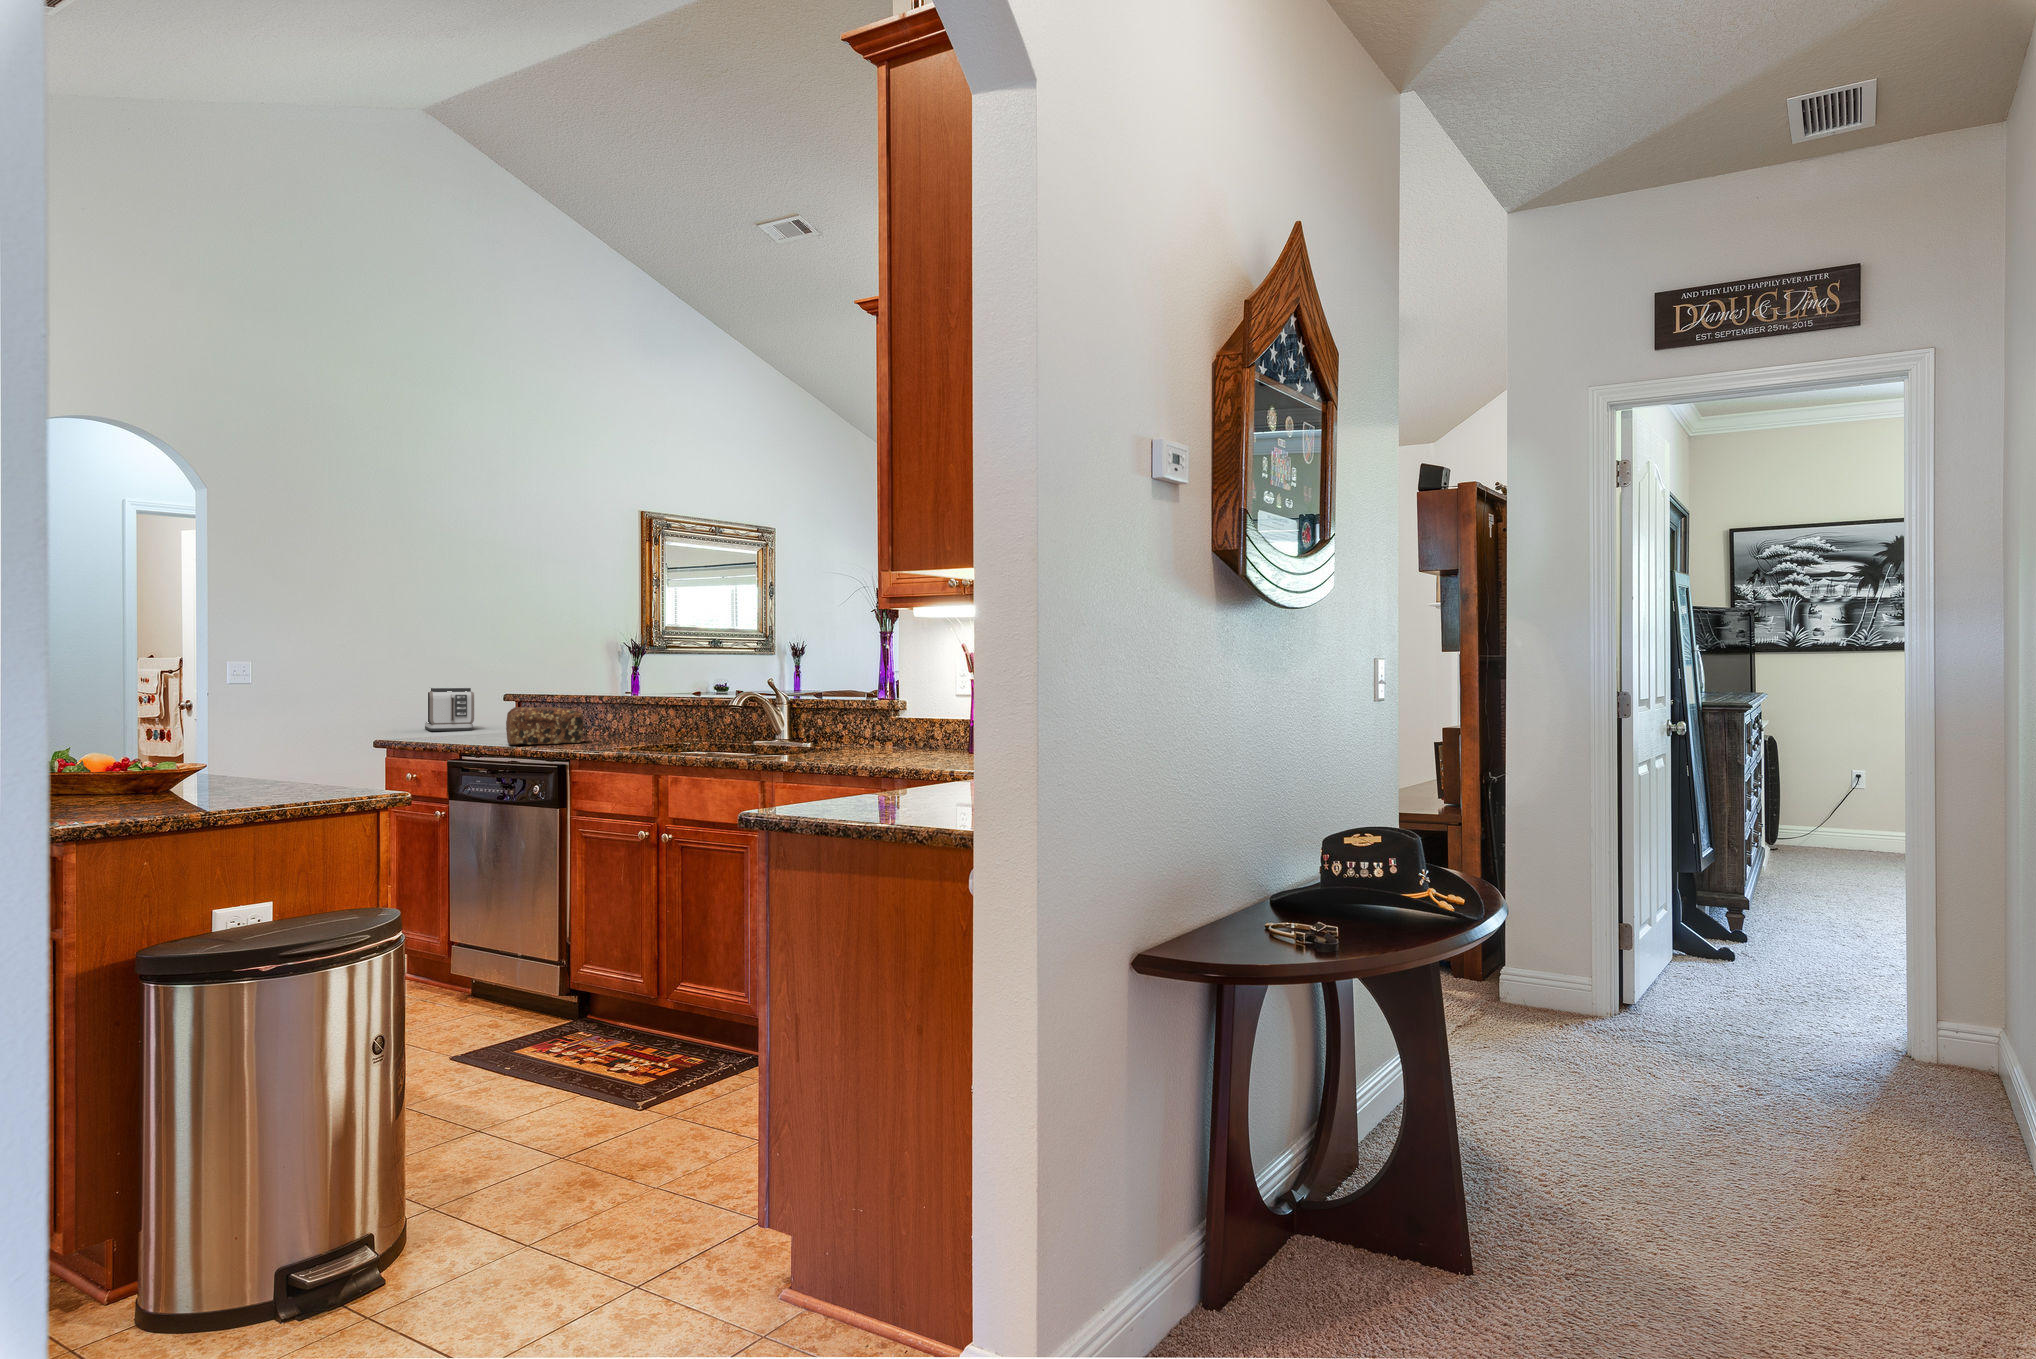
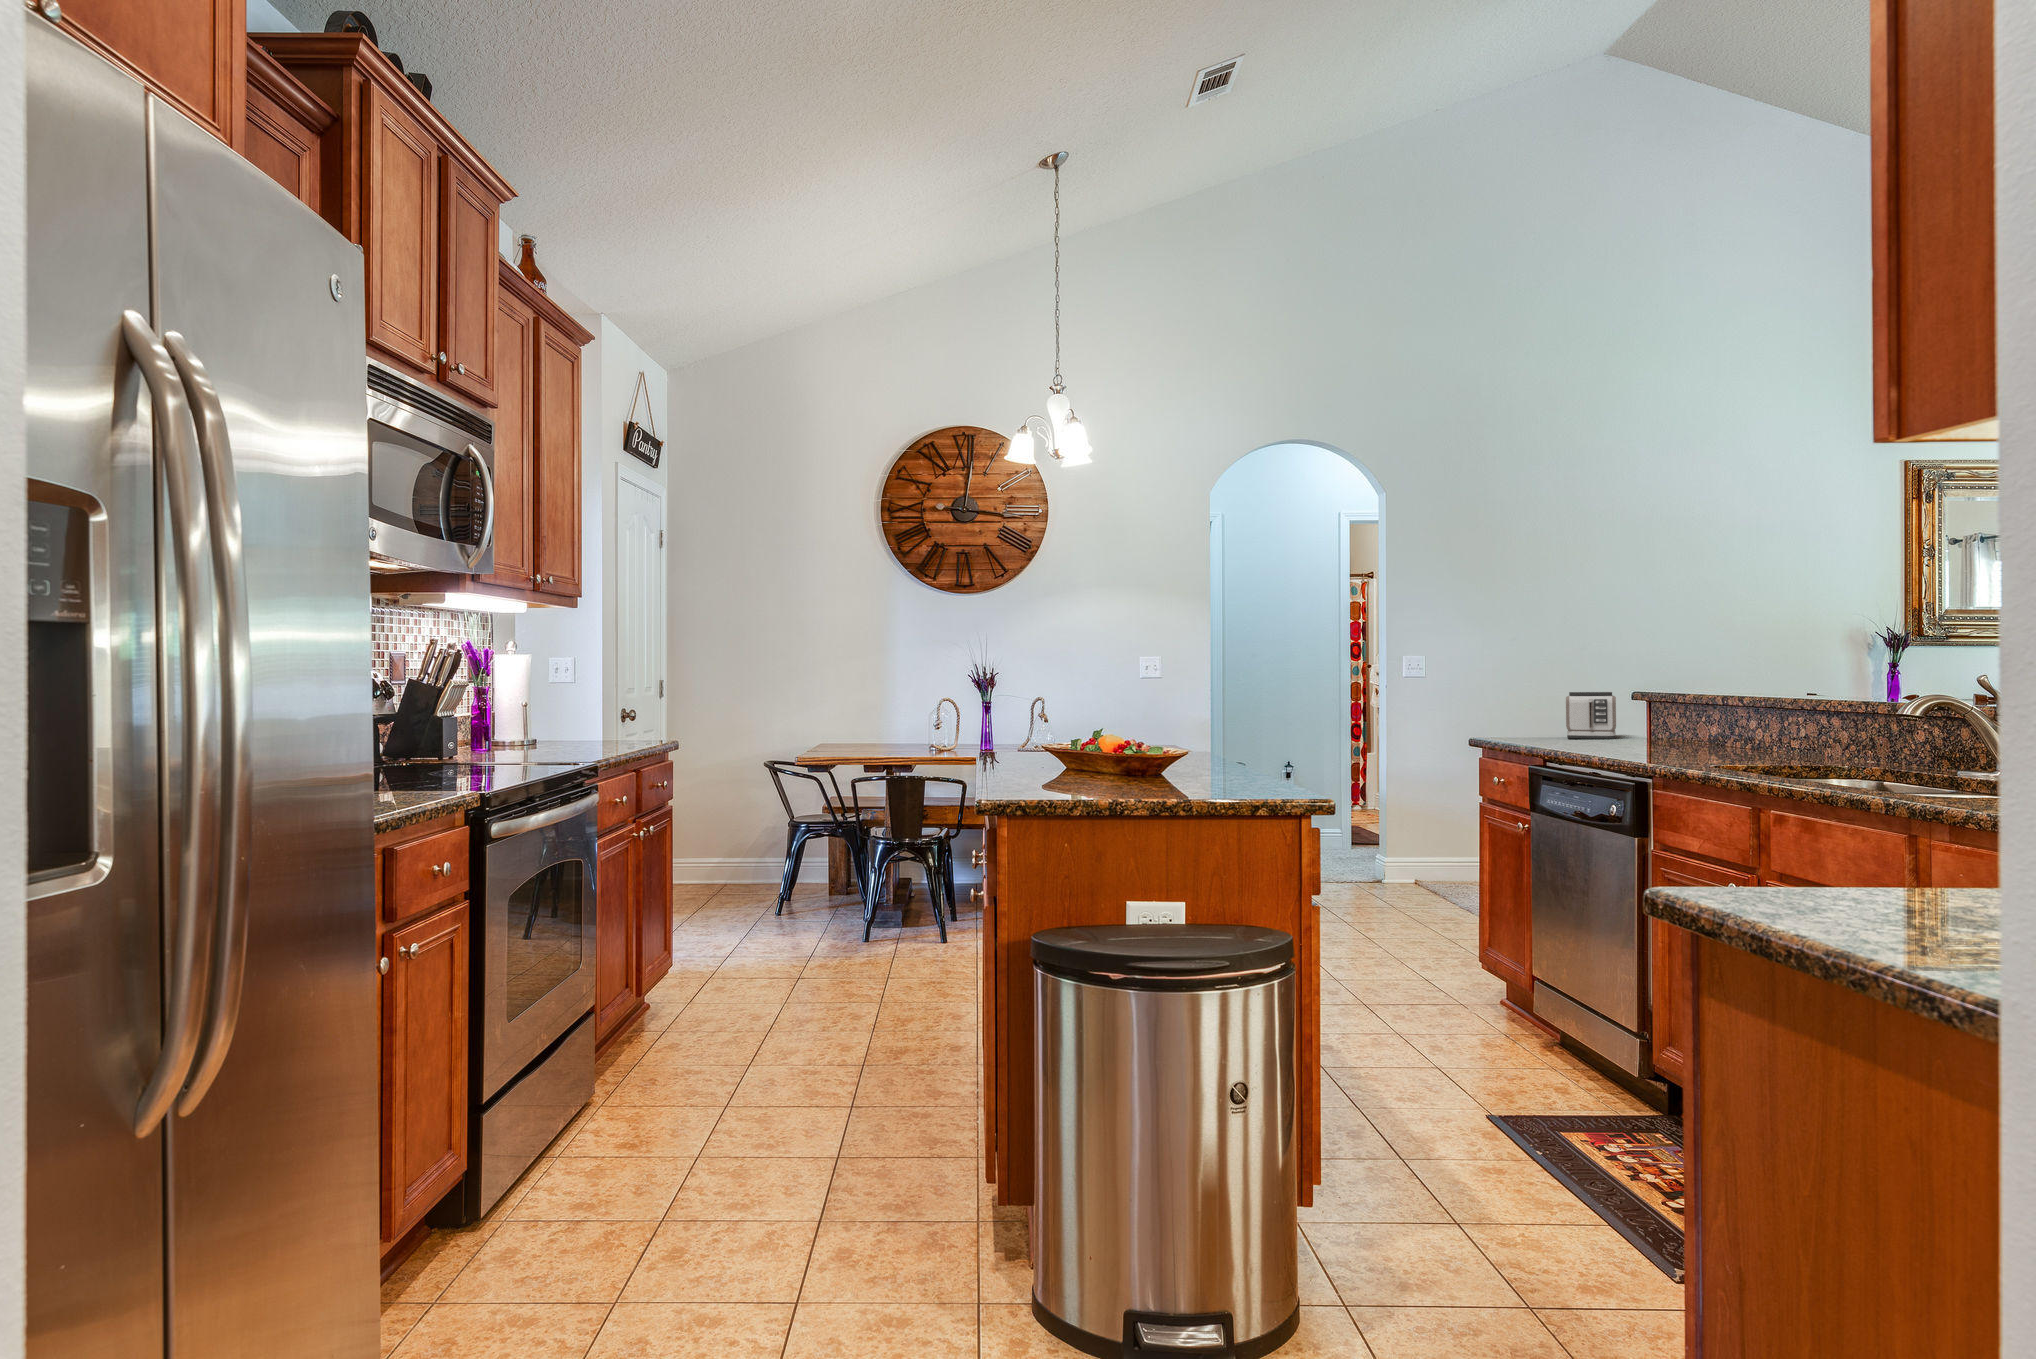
bread loaf: present [506,707,584,745] -> none [1609,711,1709,757]

